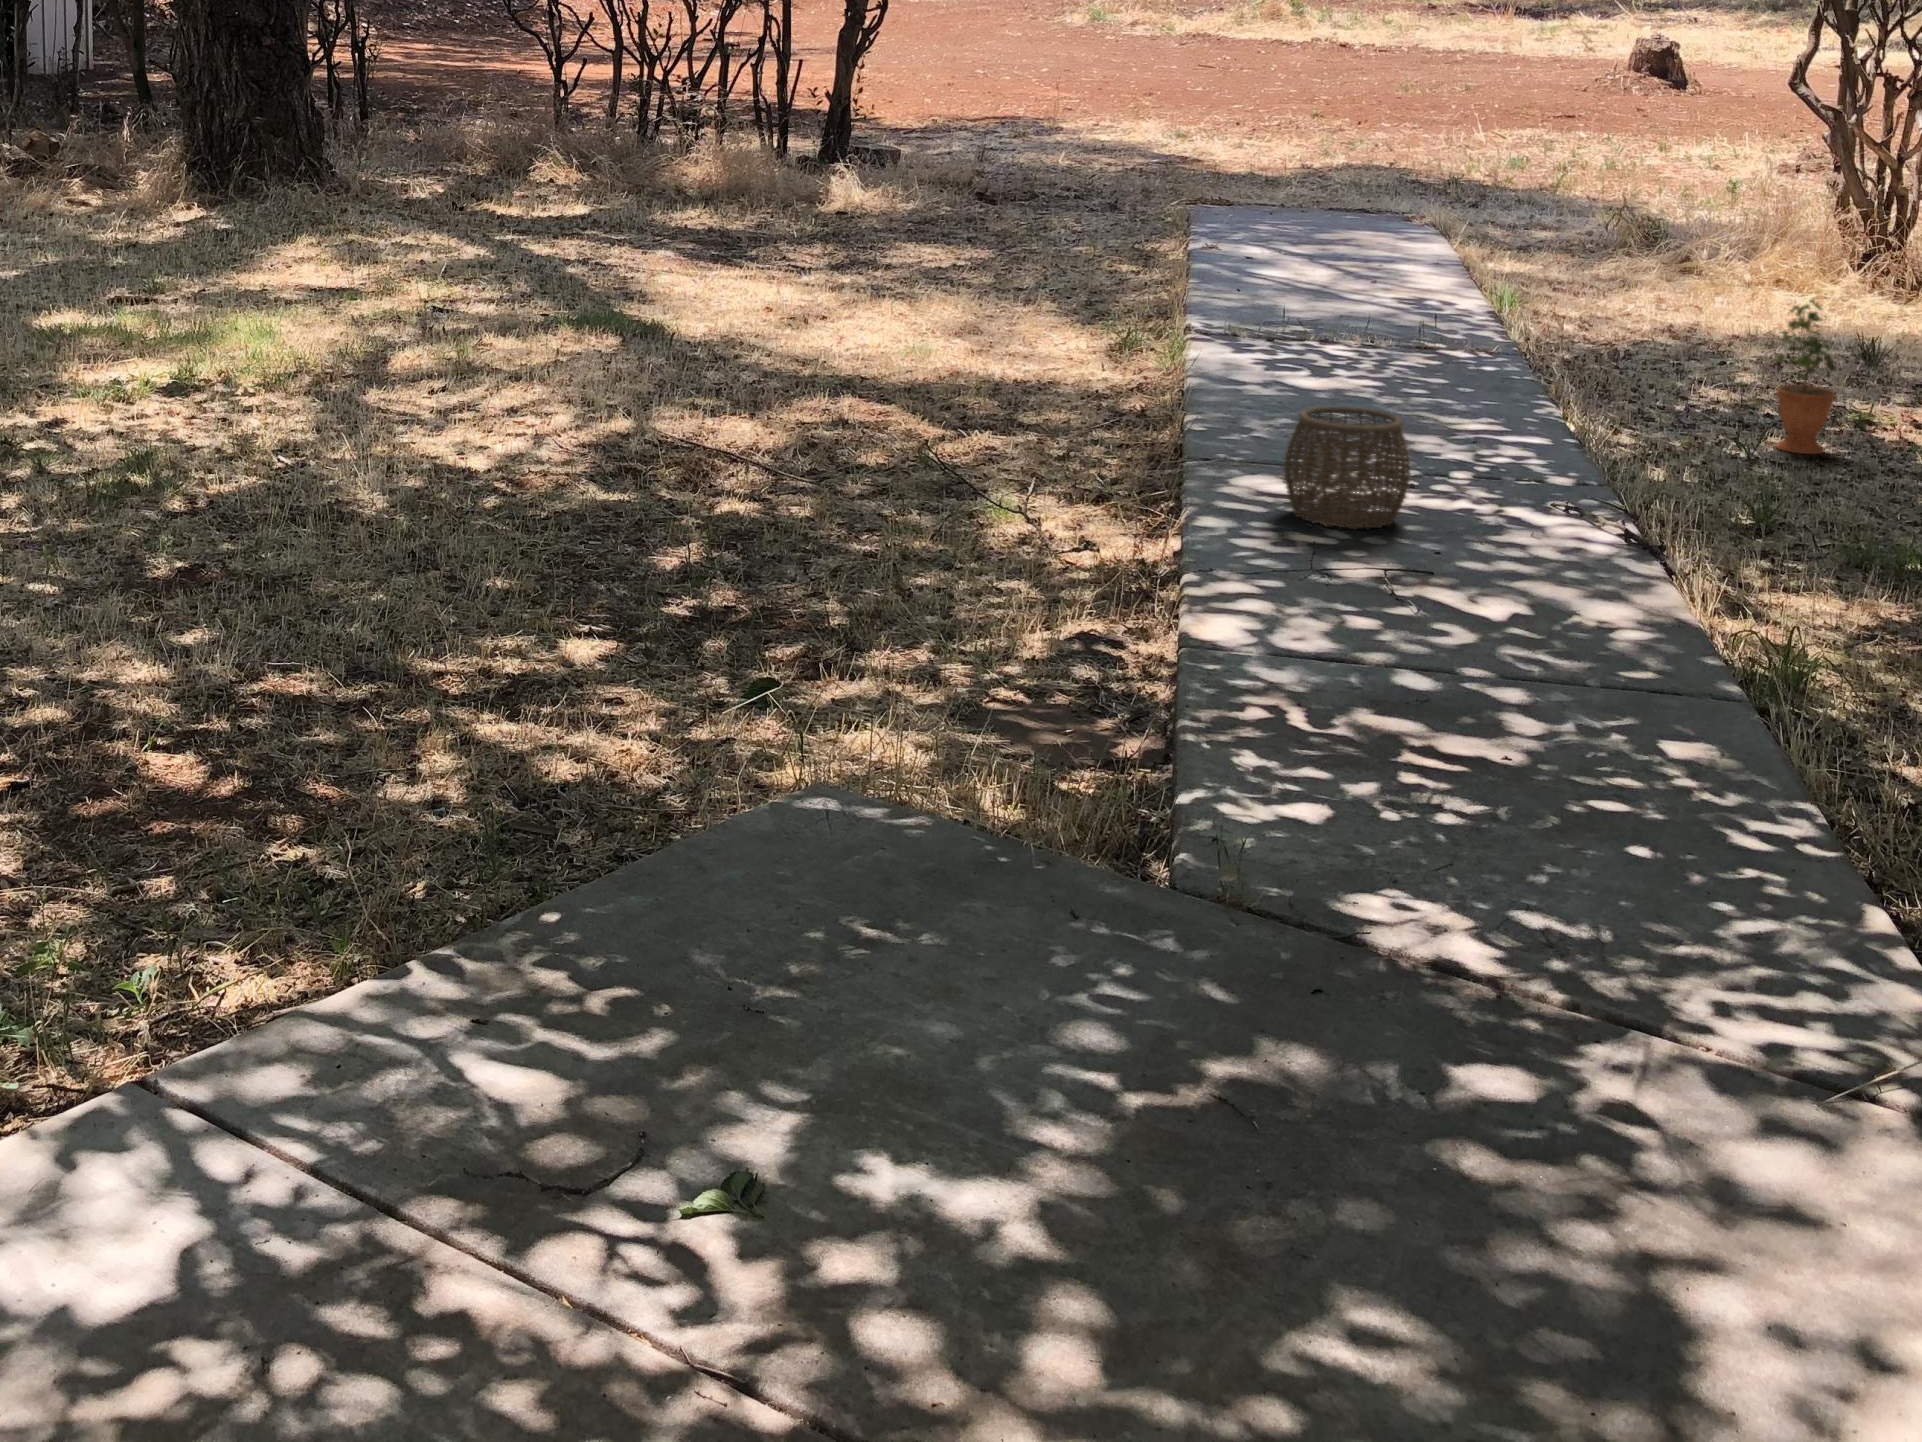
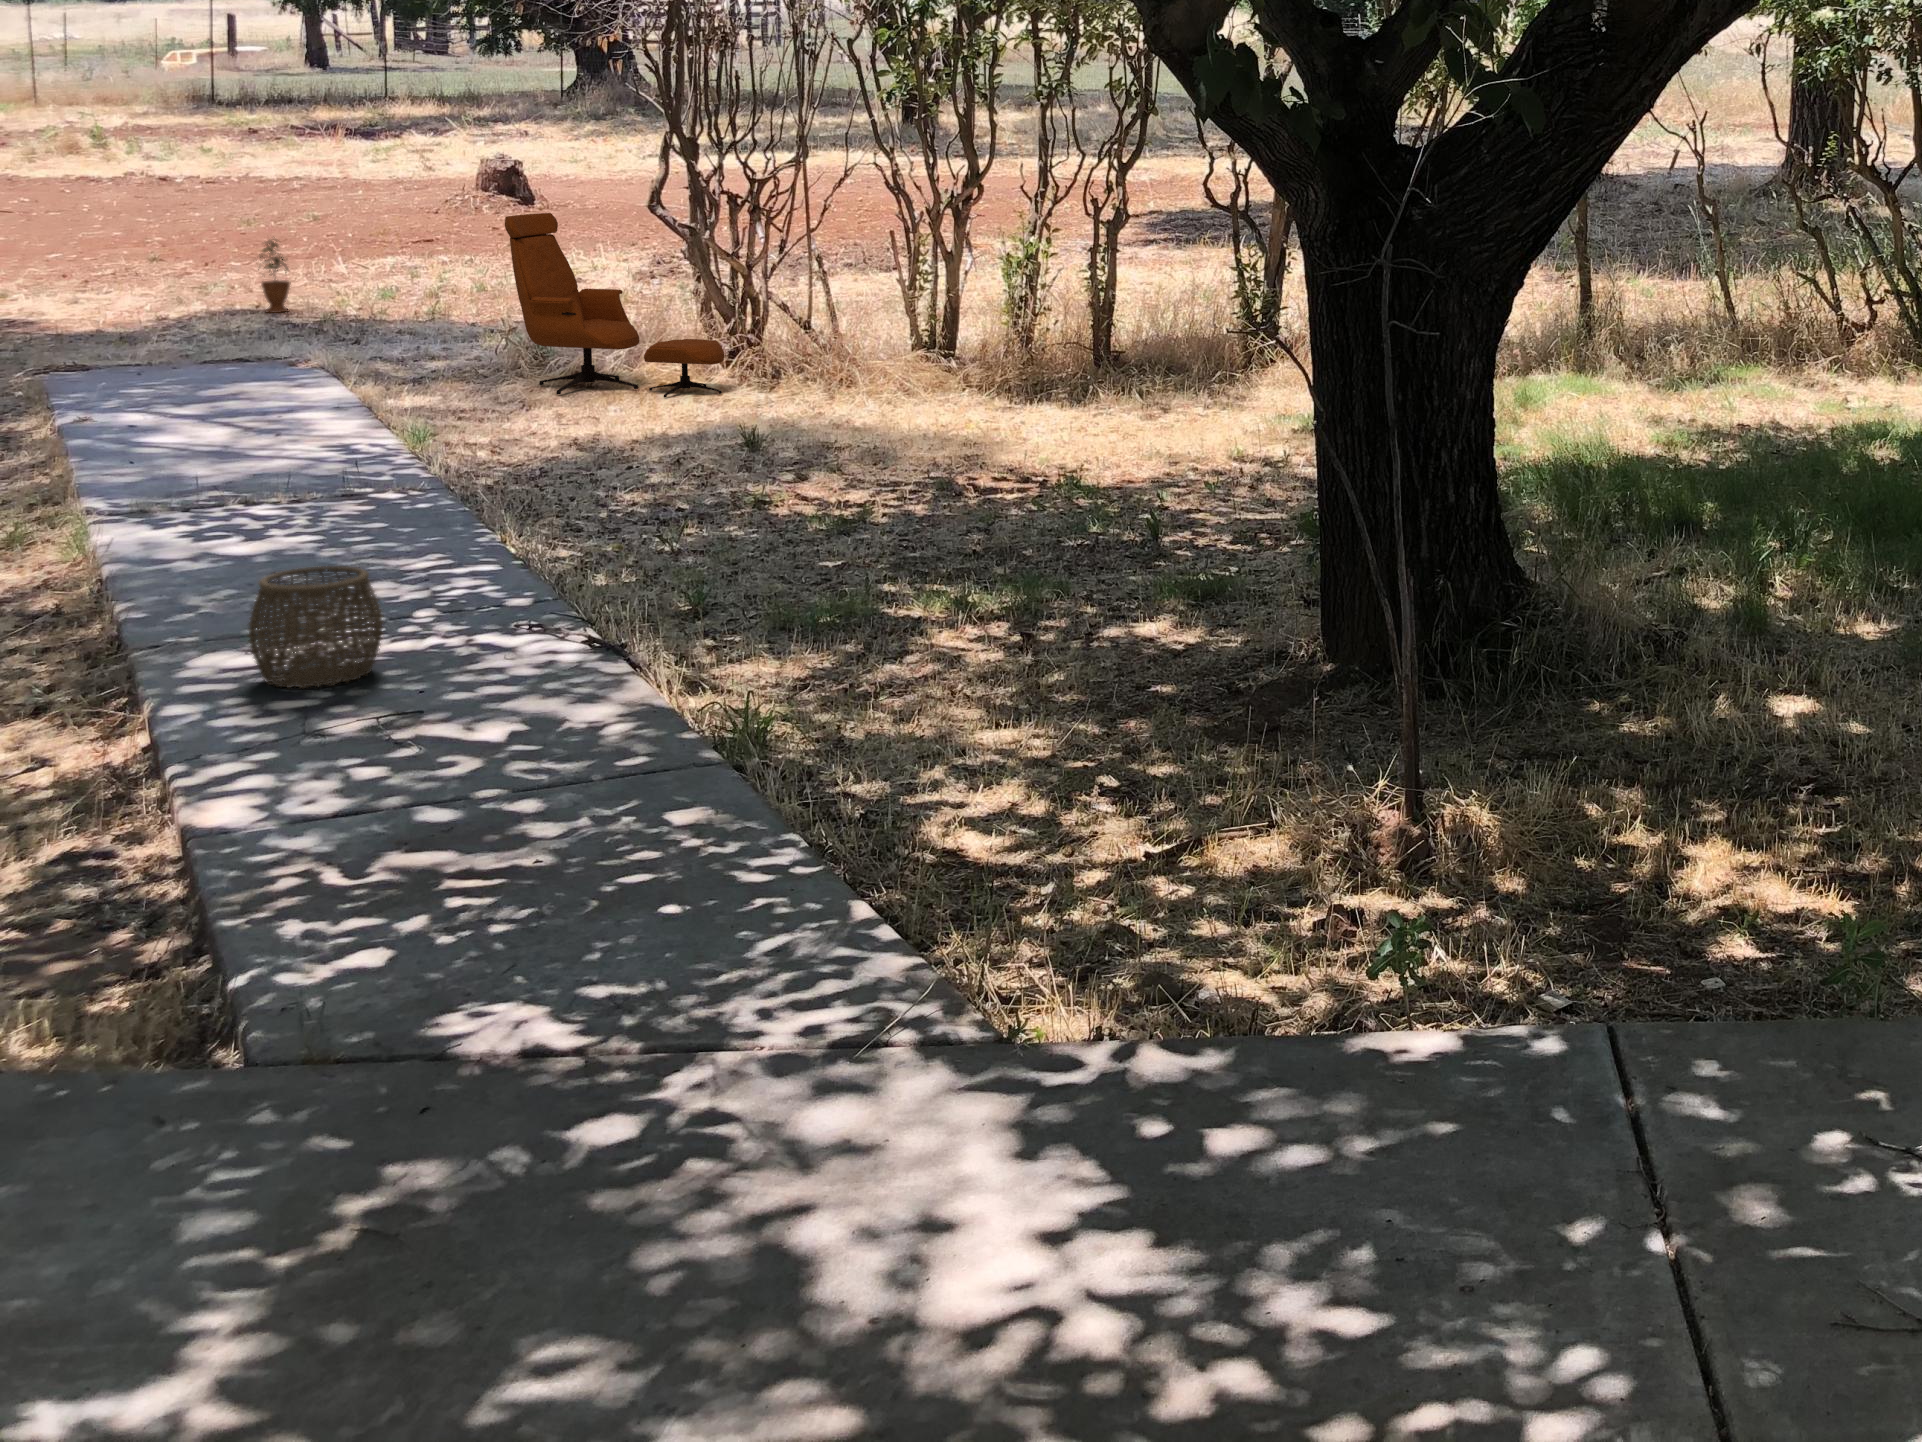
lounge chair: none [1626,83,1856,298] -> present [505,213,725,398]
potted plant: present [1770,299,1837,454] -> present [258,240,291,313]

